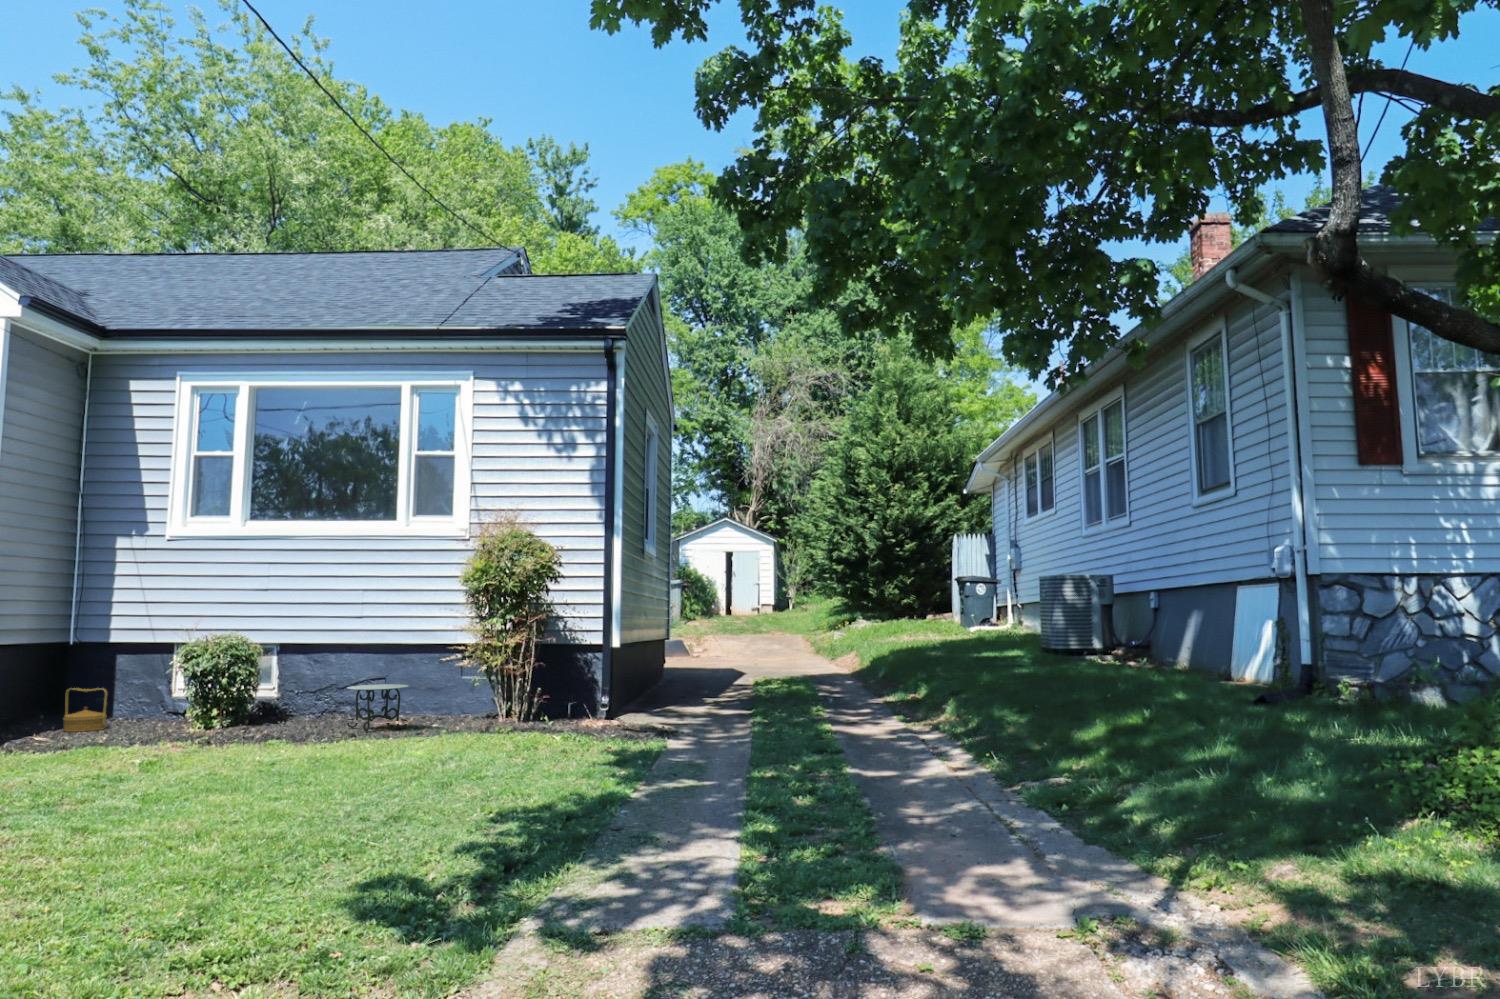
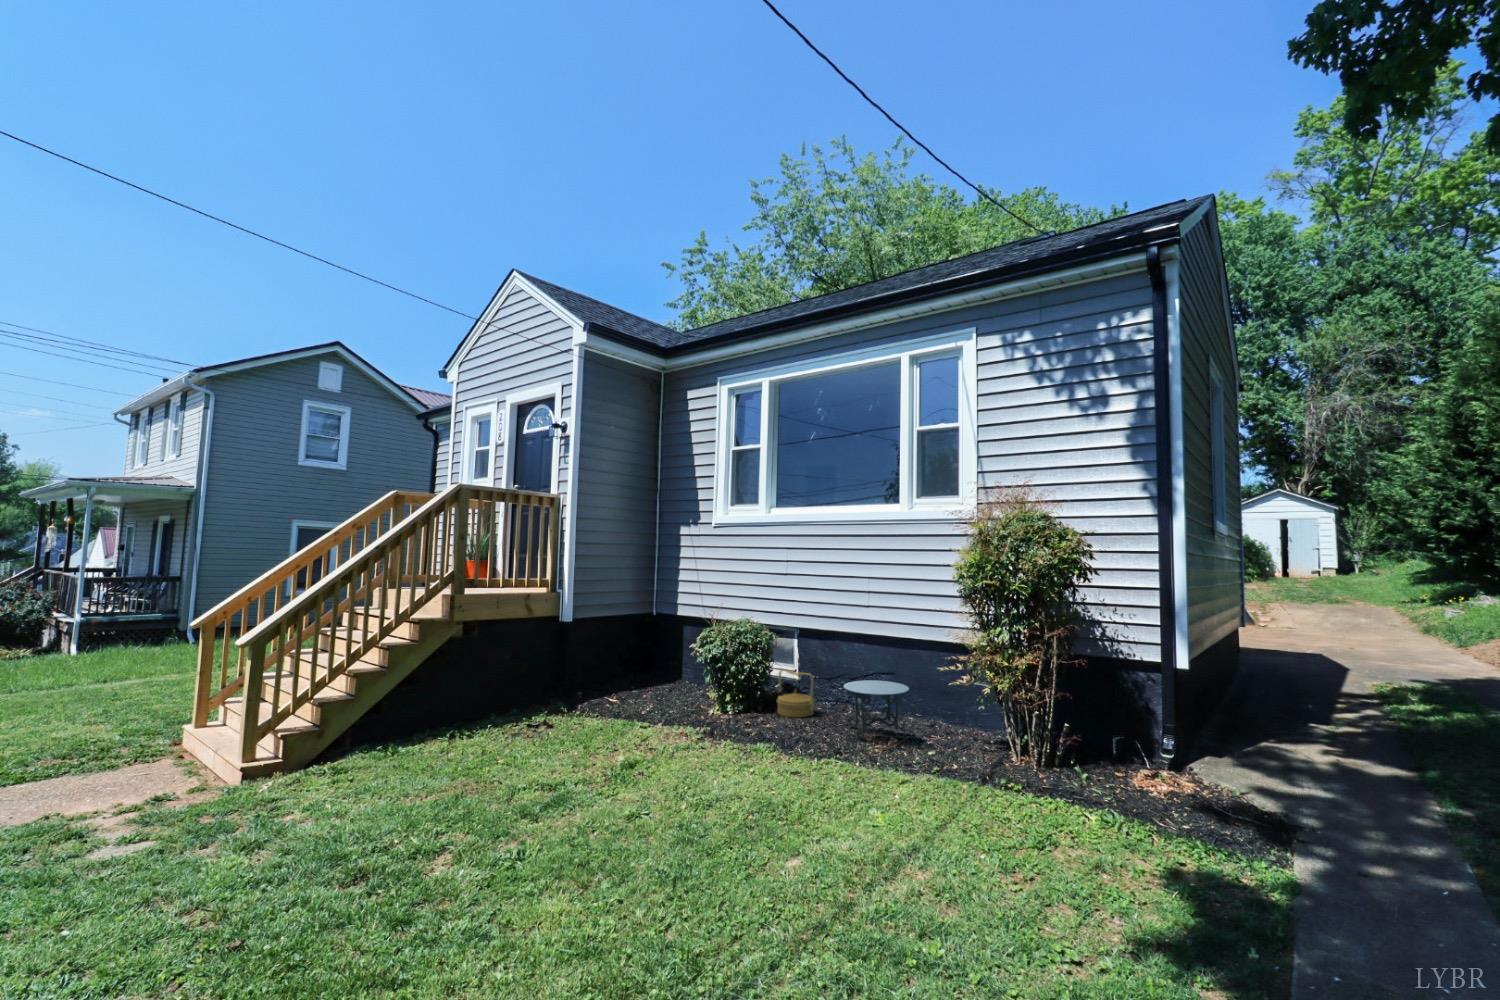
woven basket: present [63,688,108,732] -> present [777,669,814,717]

